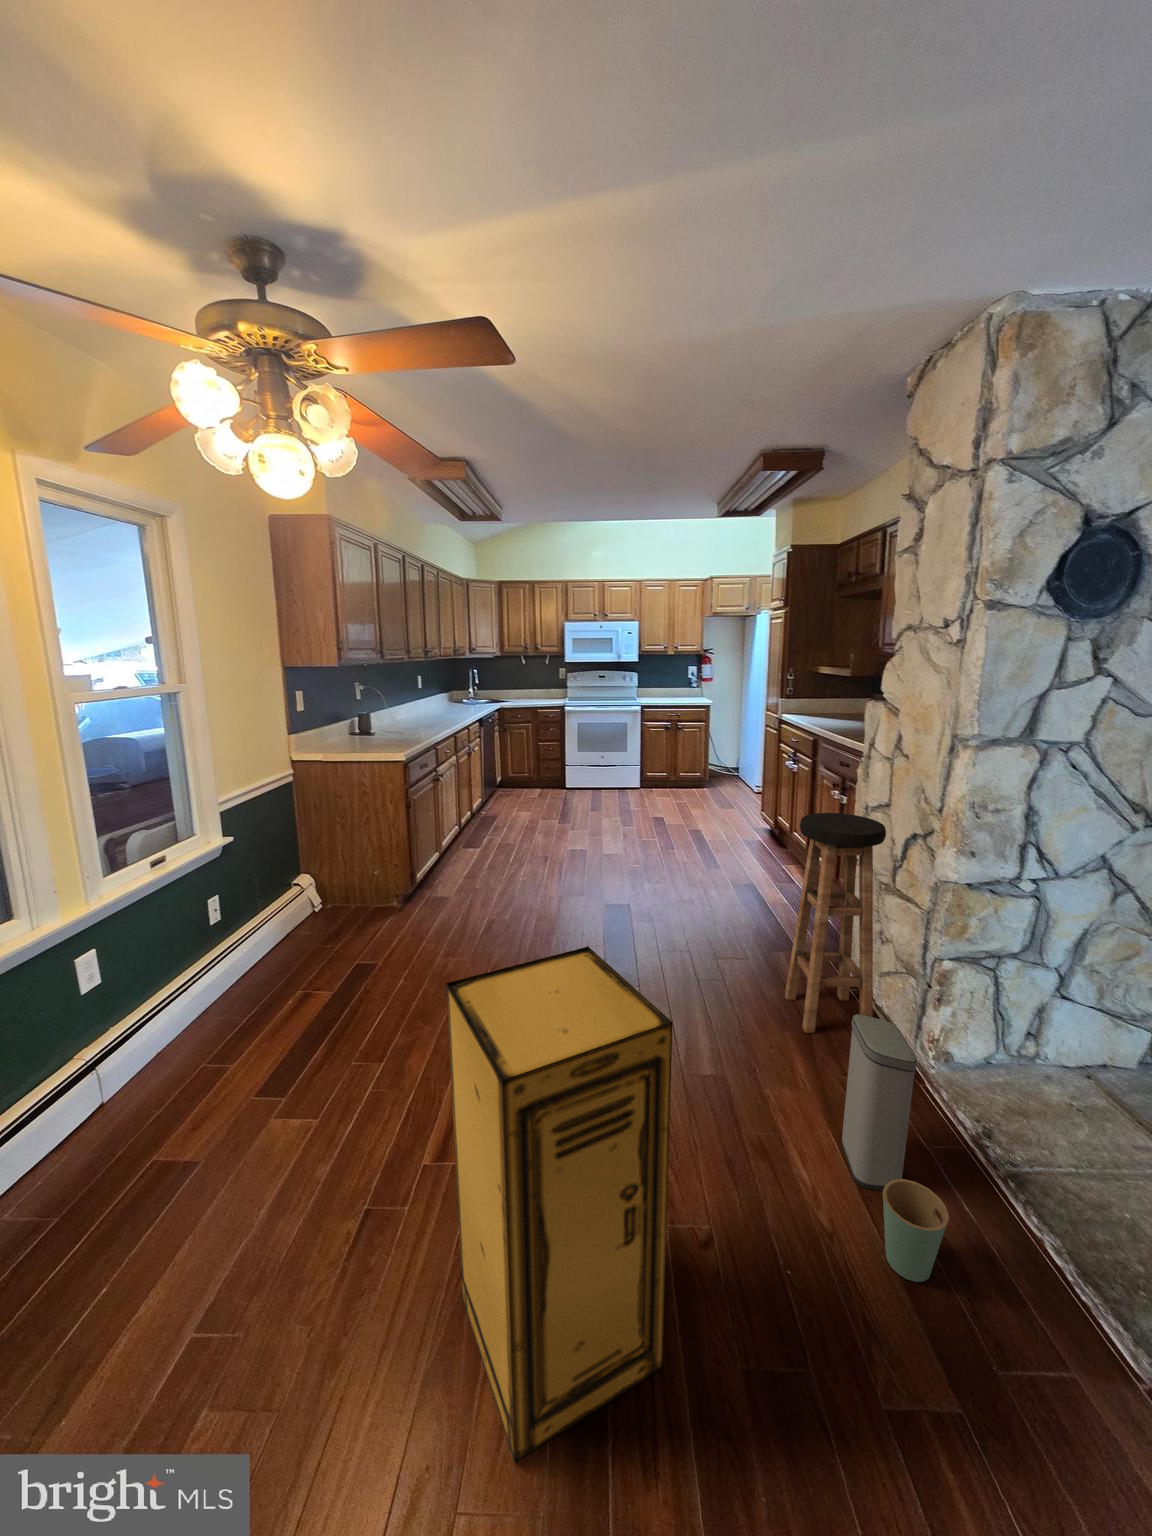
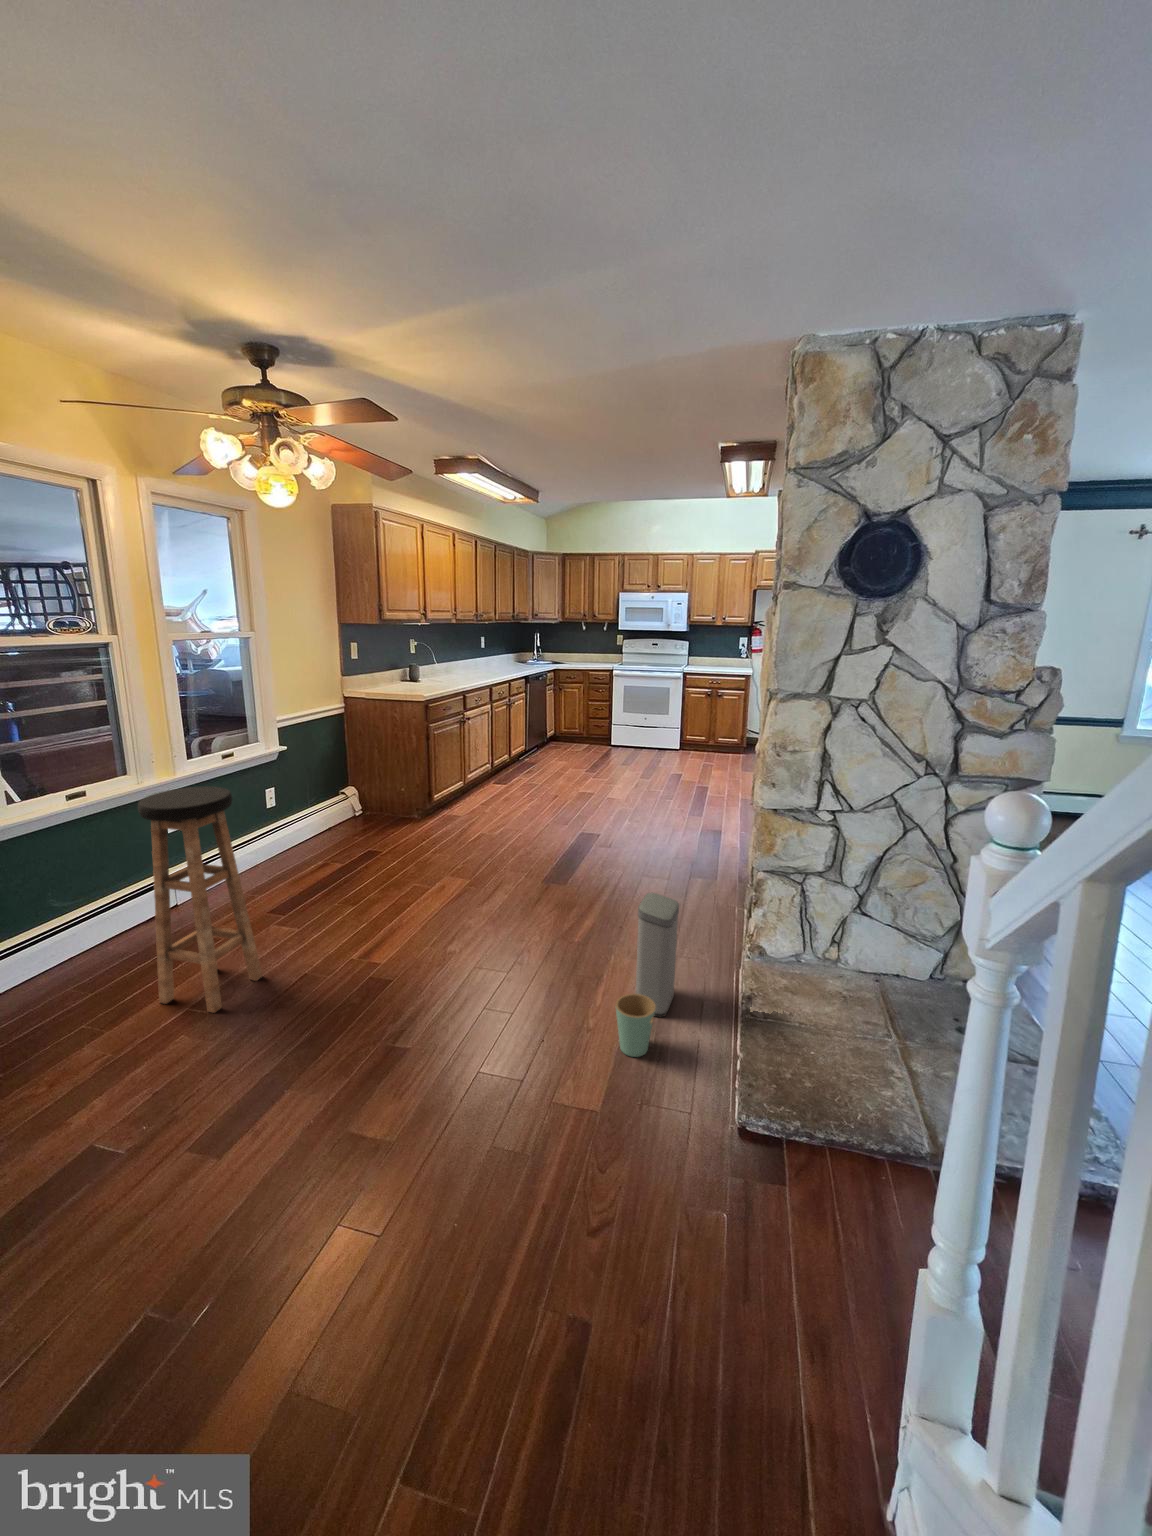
bar stool: present [785,813,886,1033] -> present [138,786,262,1013]
storage cabinet: present [446,946,673,1463] -> none [317,807,441,1078]

